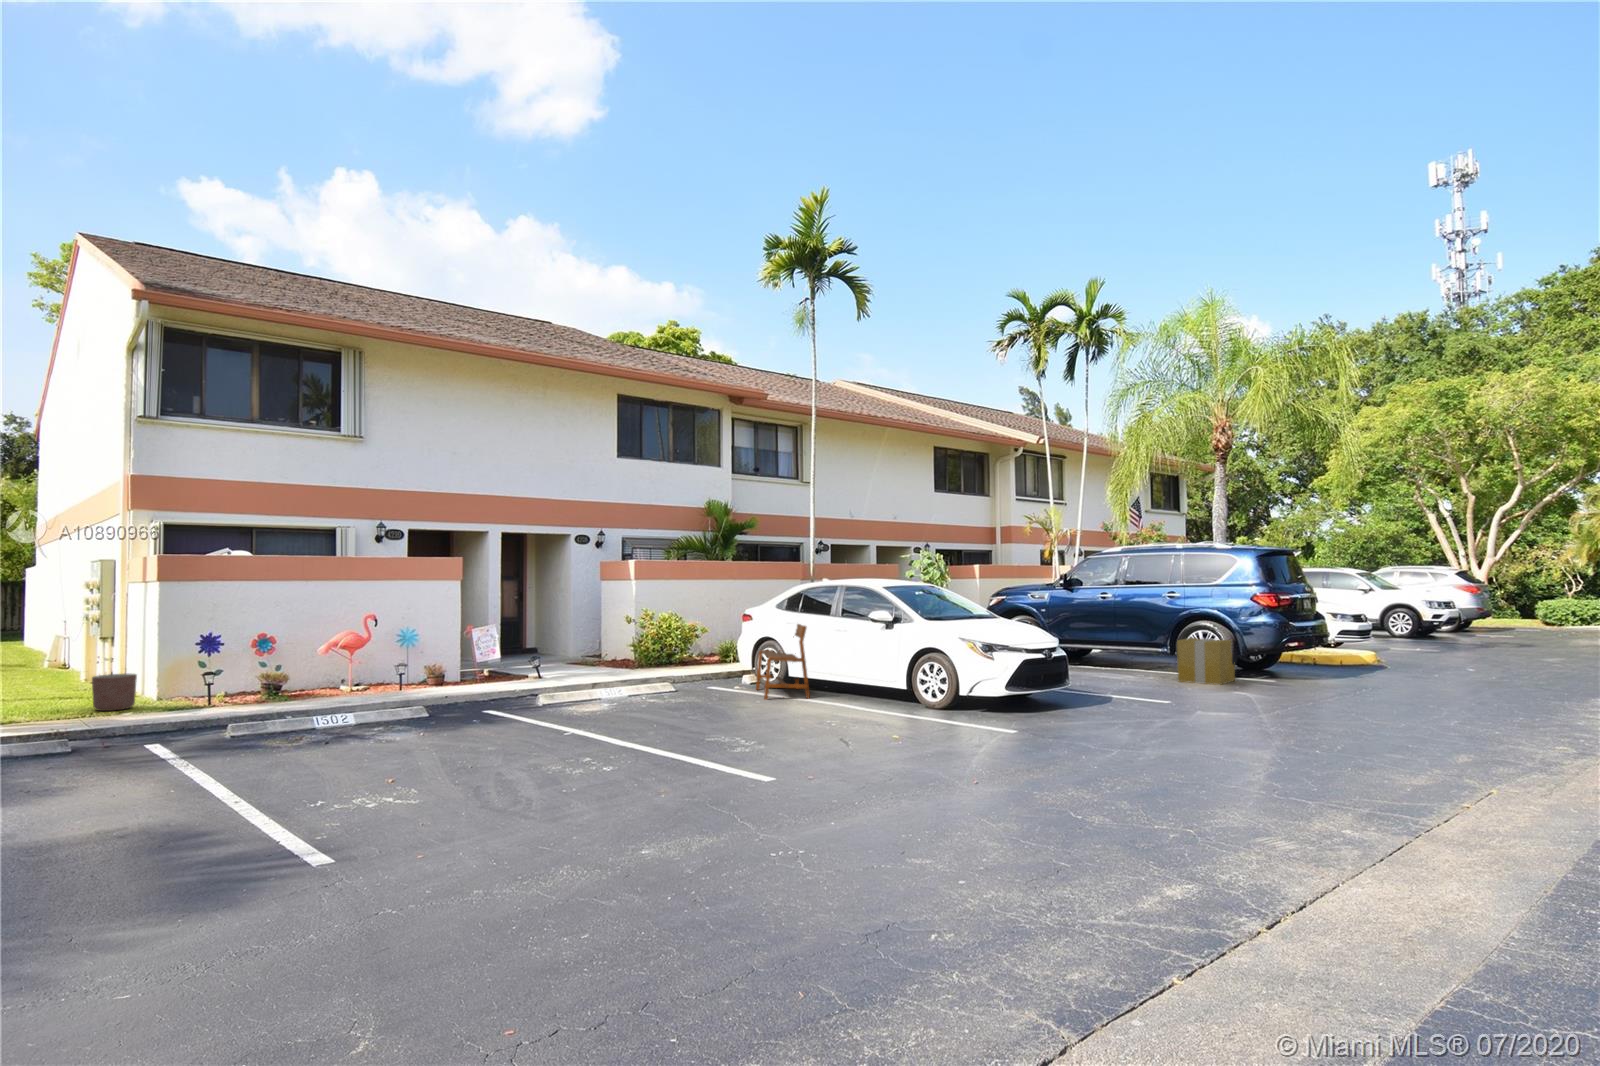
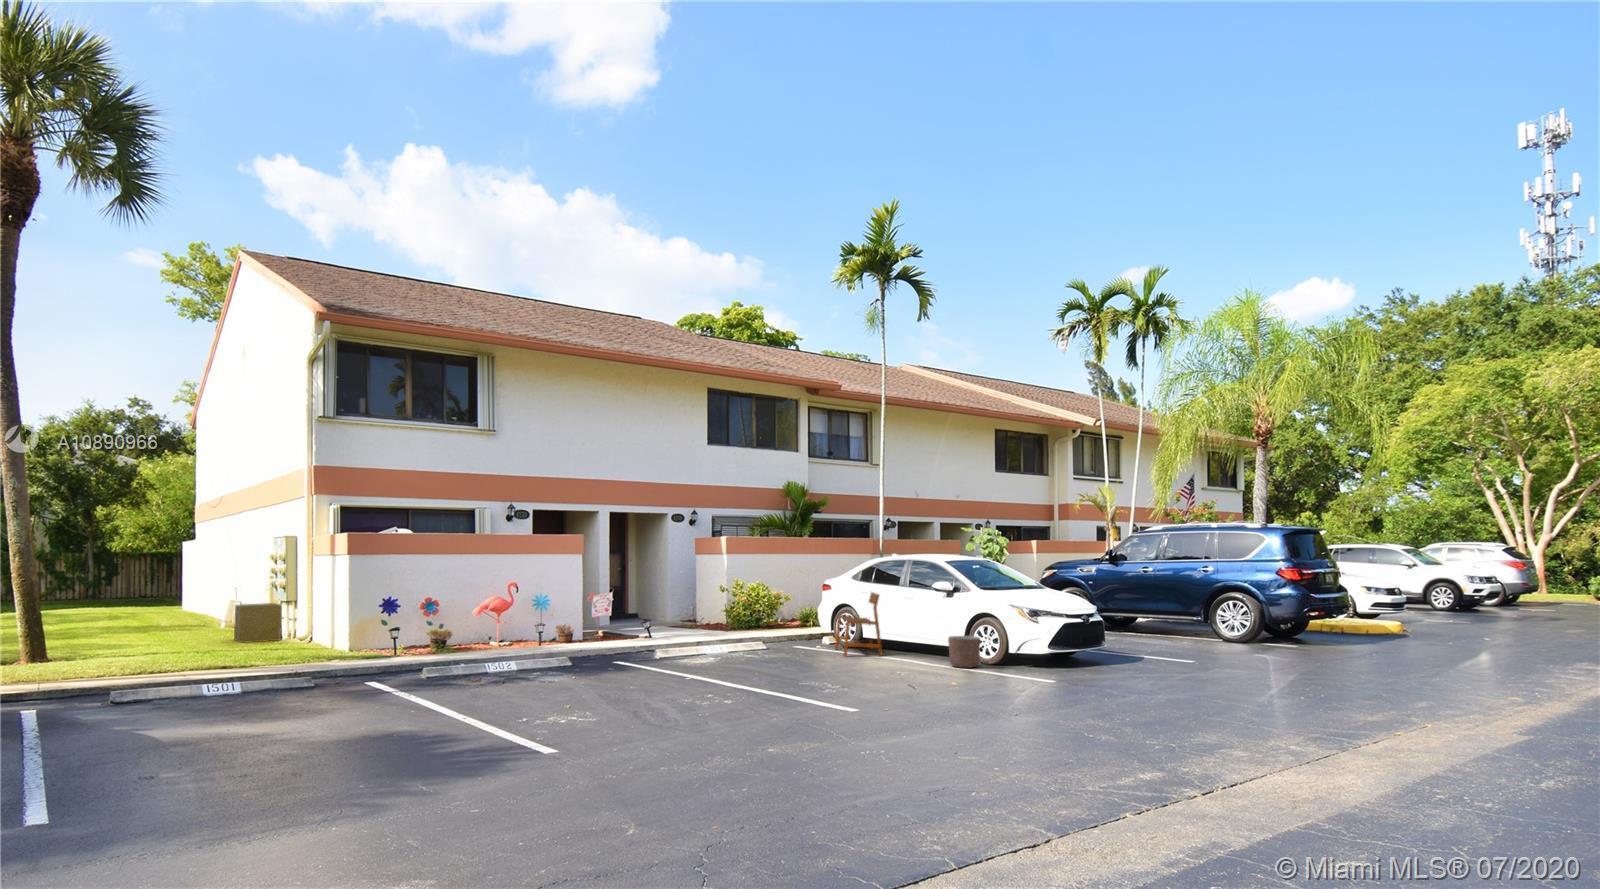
cardboard box: present [1177,638,1235,685] -> present [234,603,282,643]
planter: present [92,674,137,711] -> present [948,636,980,668]

